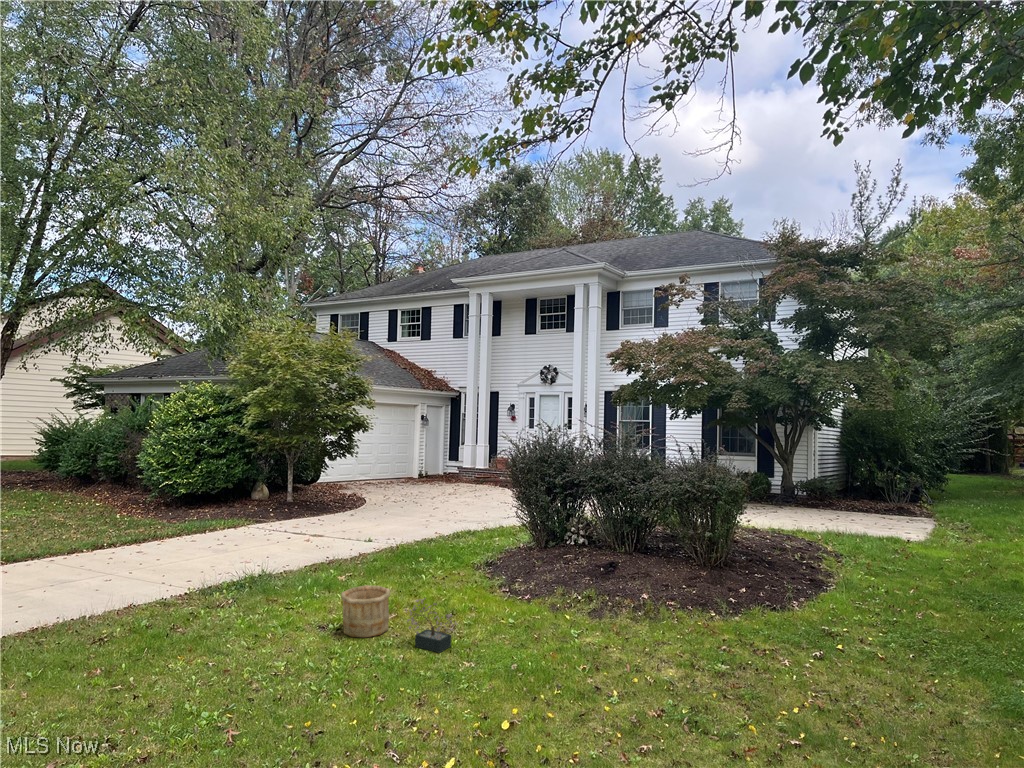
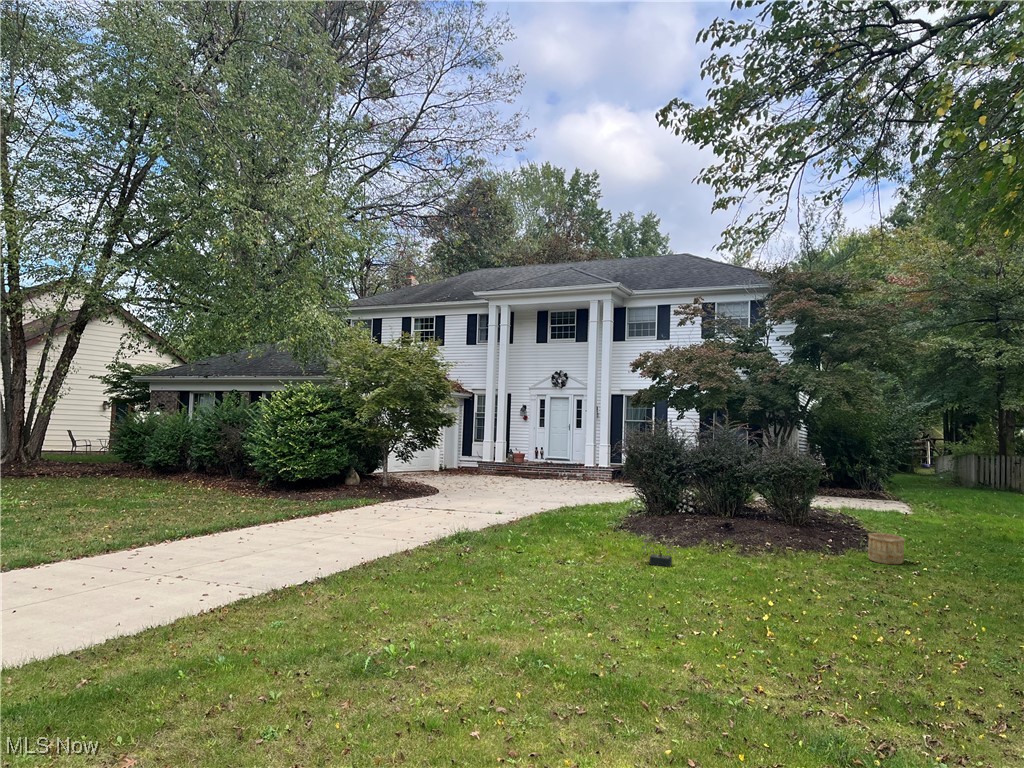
wooden bucket: present [341,585,390,637] -> present [868,533,905,564]

